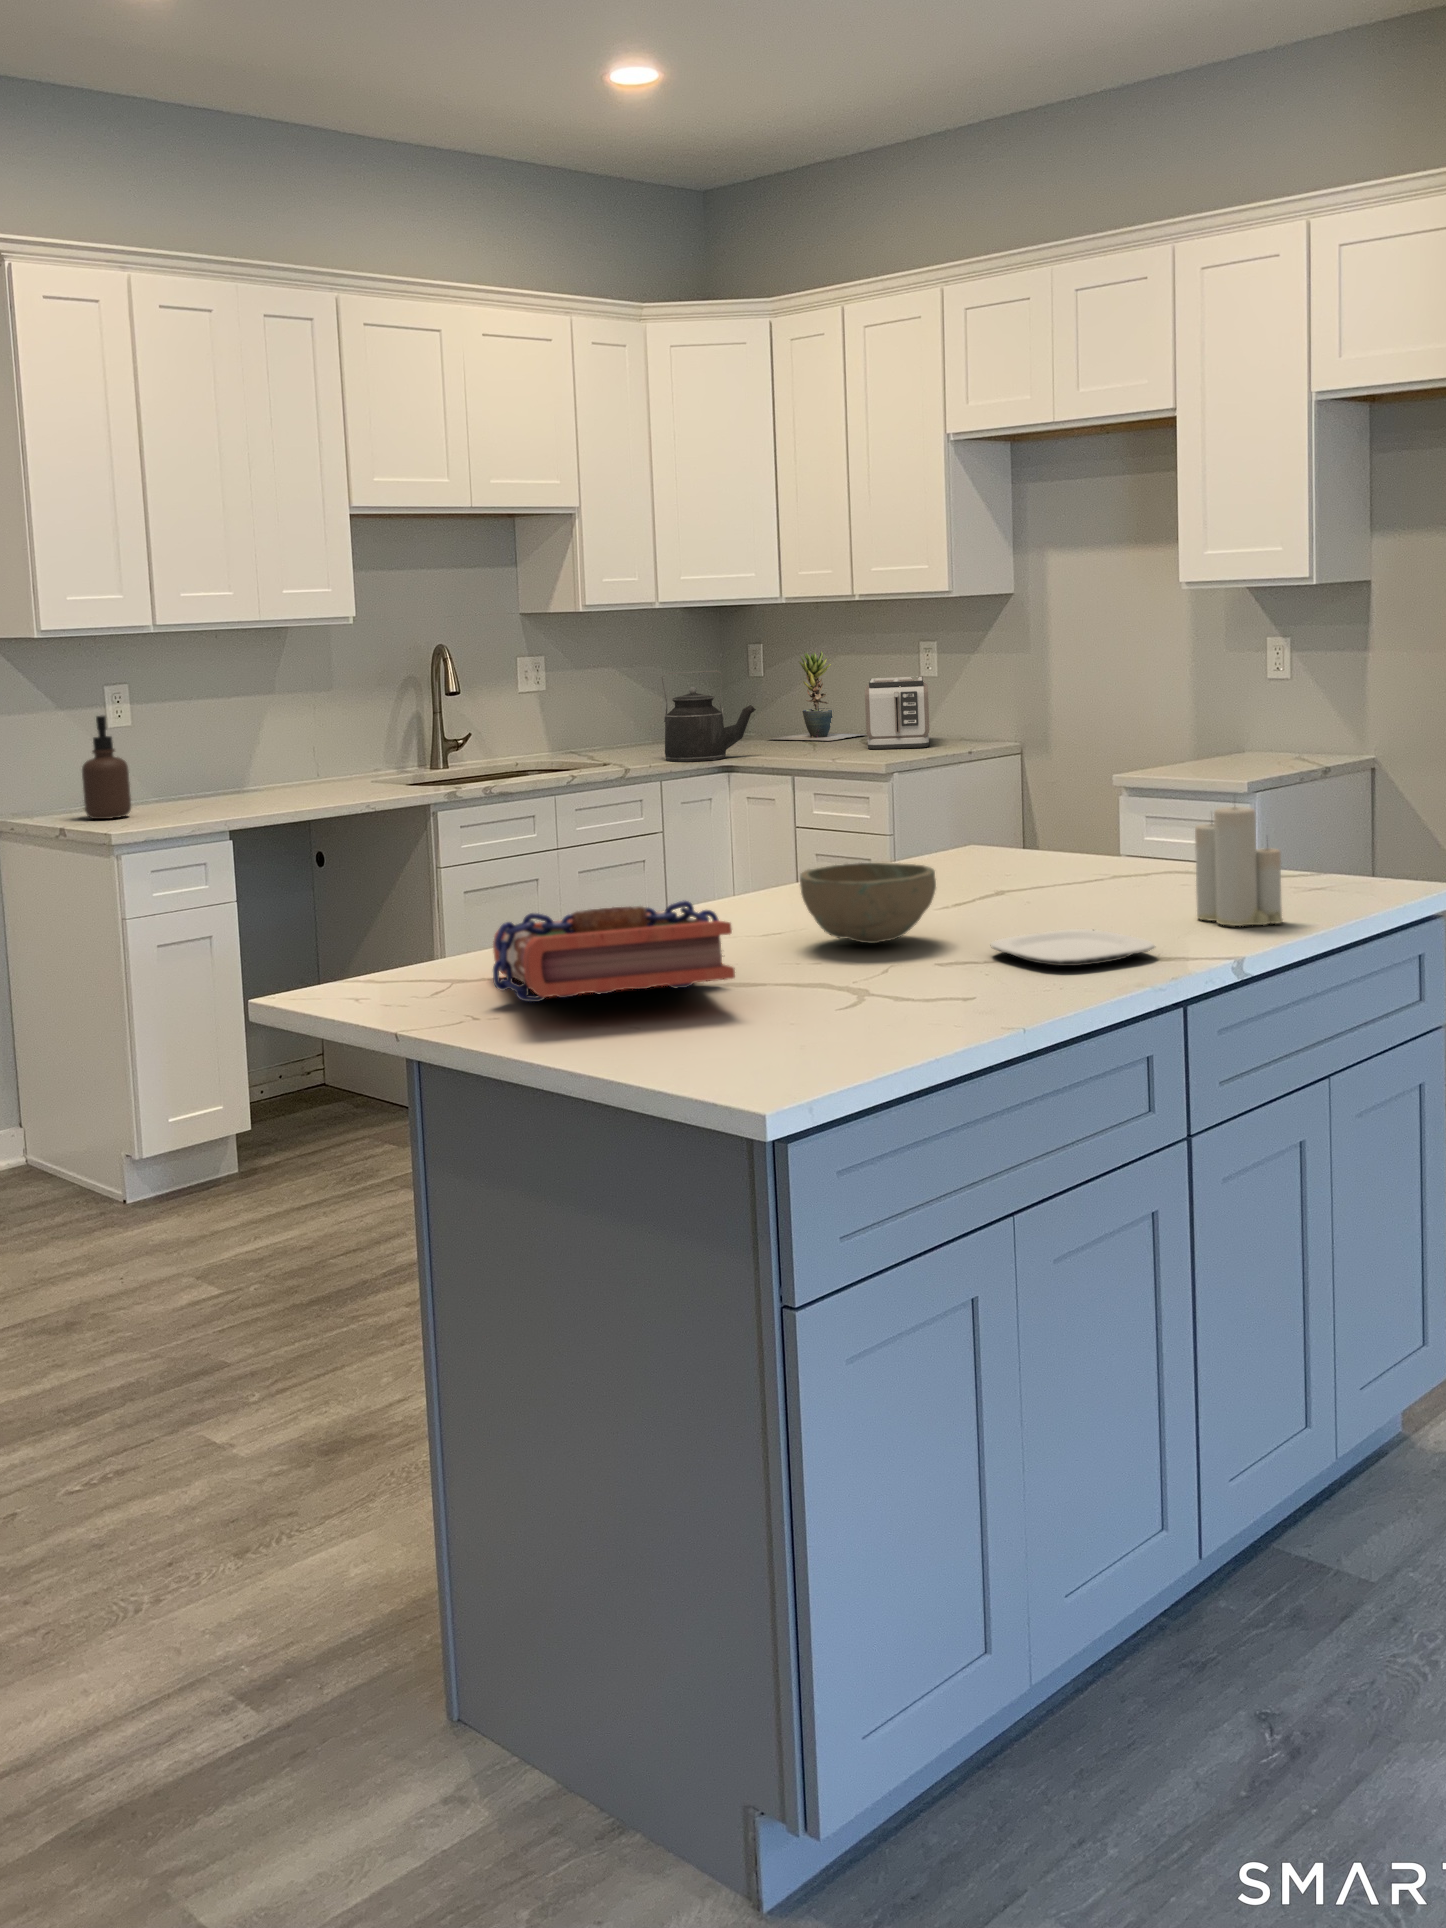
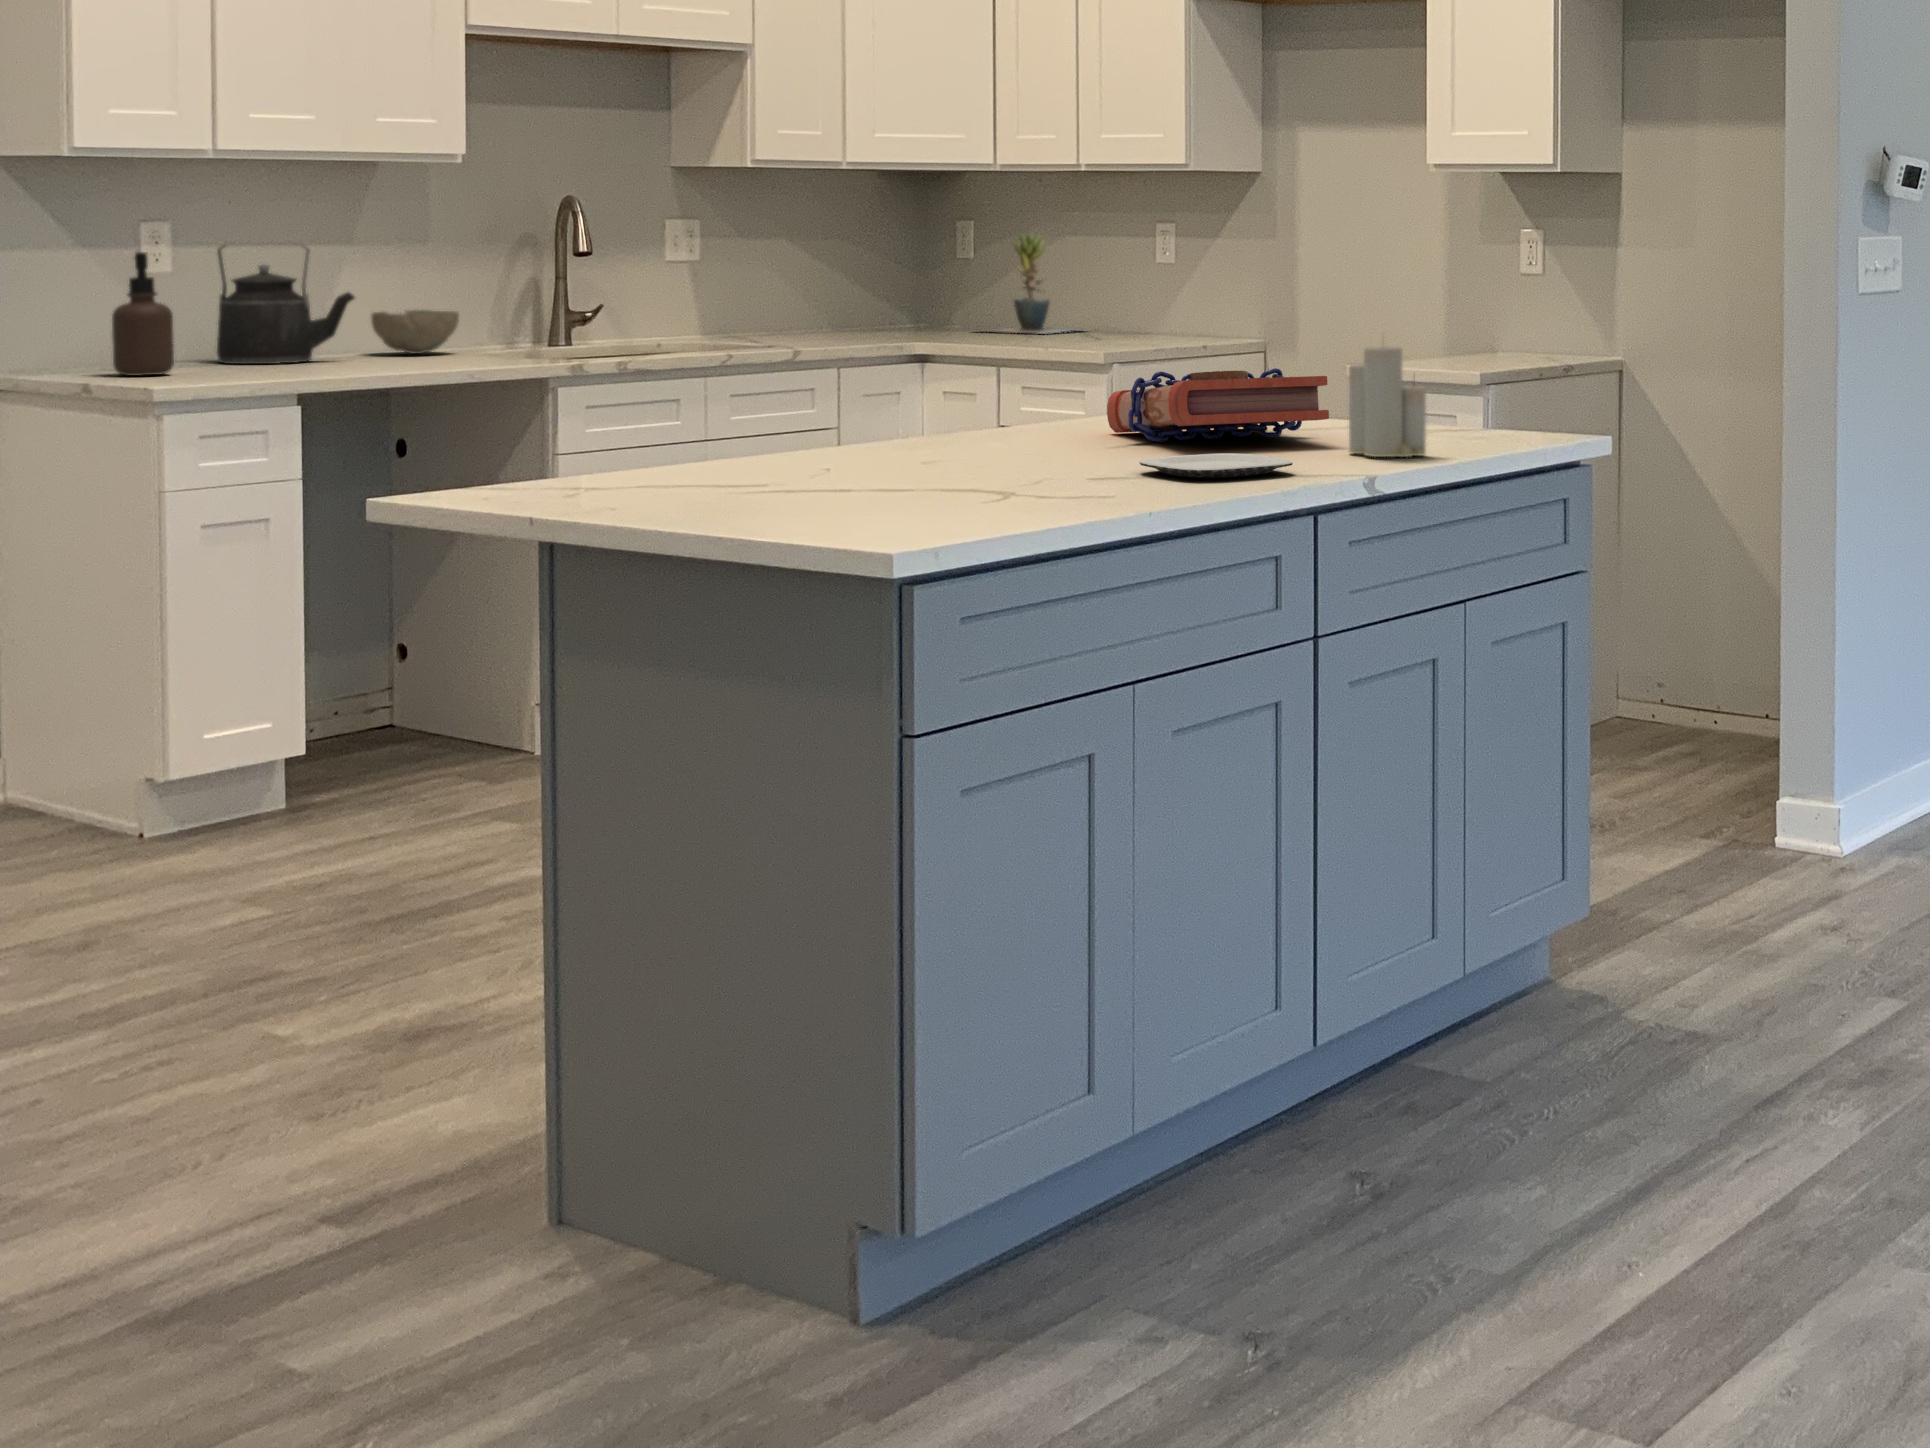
kettle: present [662,671,756,761] -> present [217,245,354,364]
toaster: present [865,676,929,749] -> none [1083,263,1158,342]
bowl: present [800,863,936,943] -> present [371,310,459,354]
book: present [493,900,735,1002] -> present [1107,368,1329,442]

